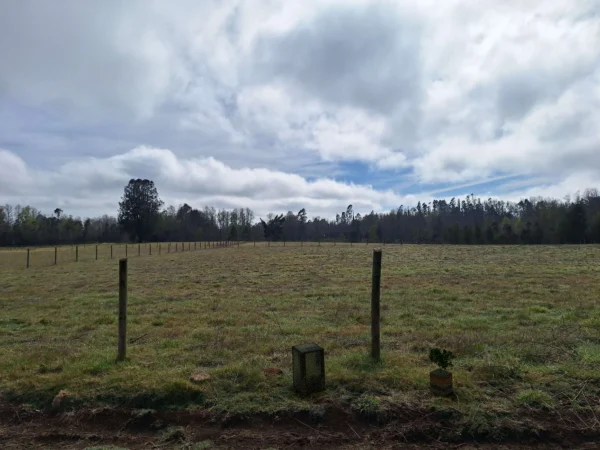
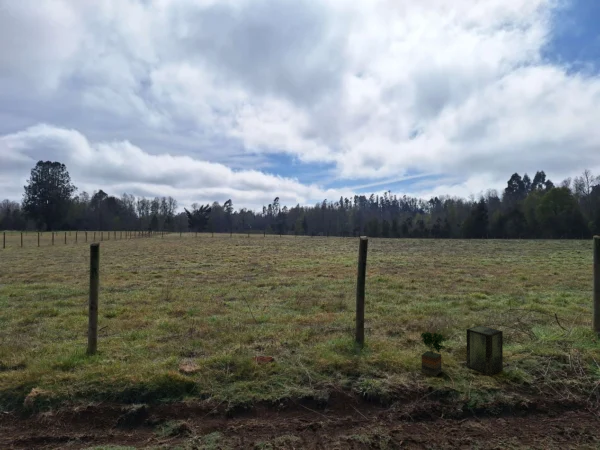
storage box: present [292,342,326,395] -> present [467,325,503,376]

